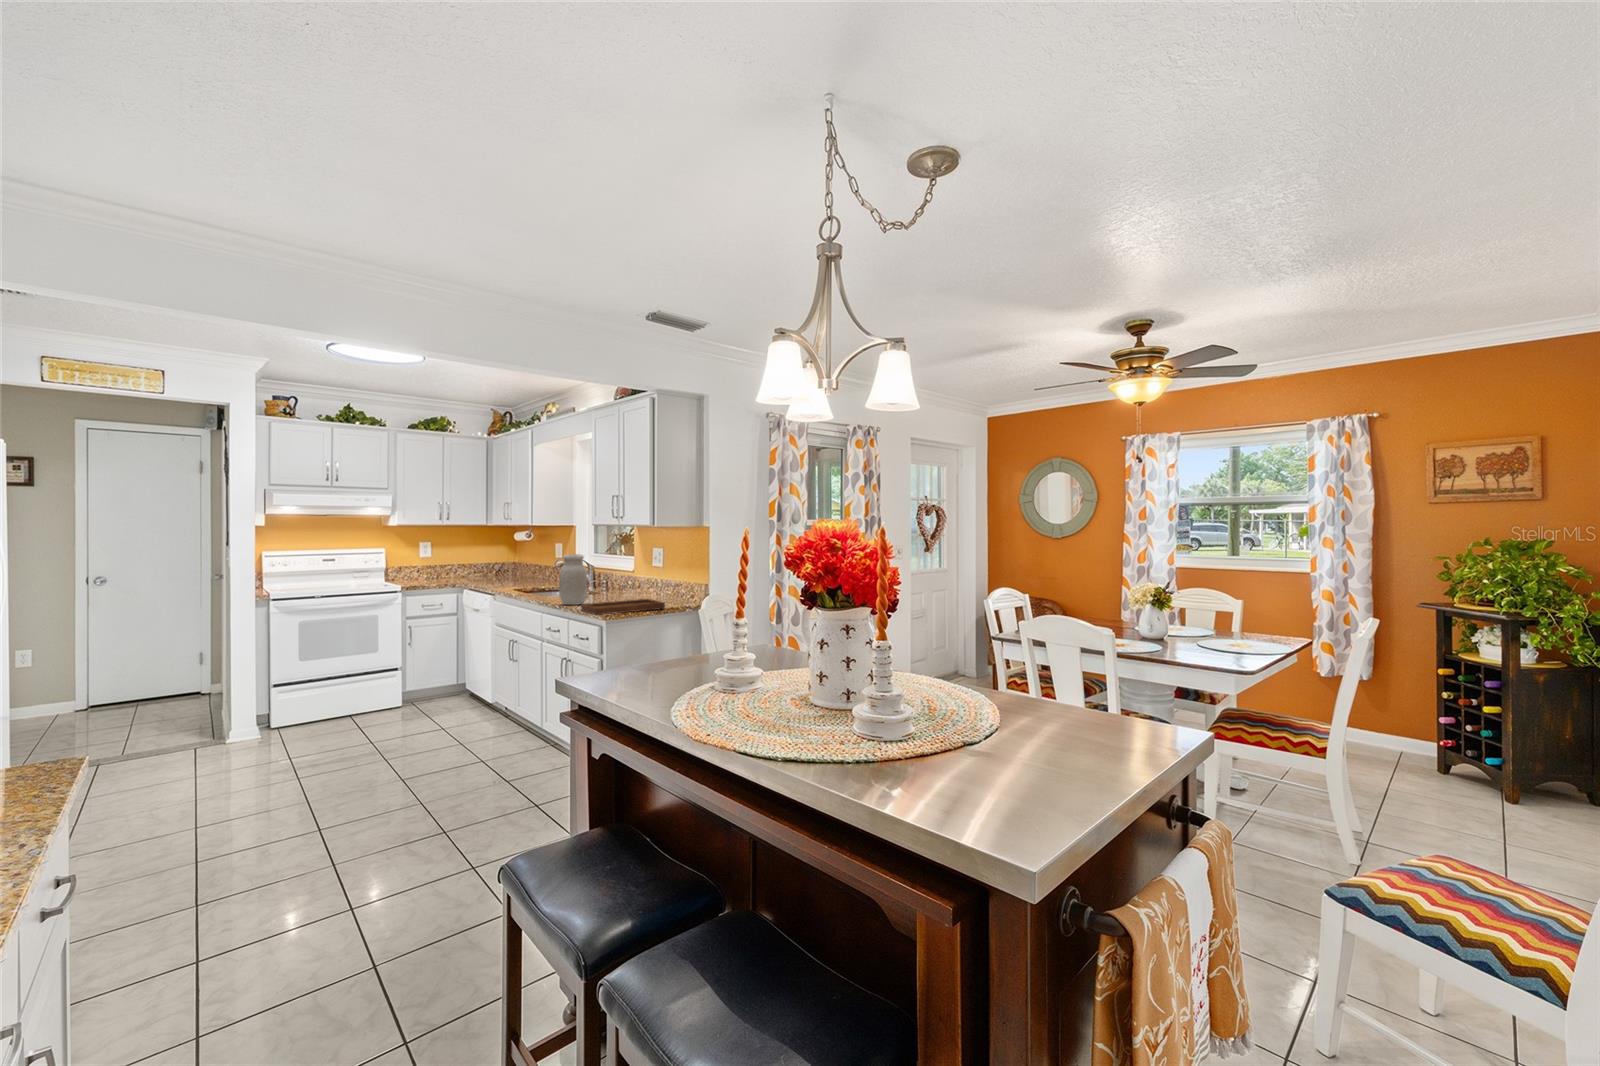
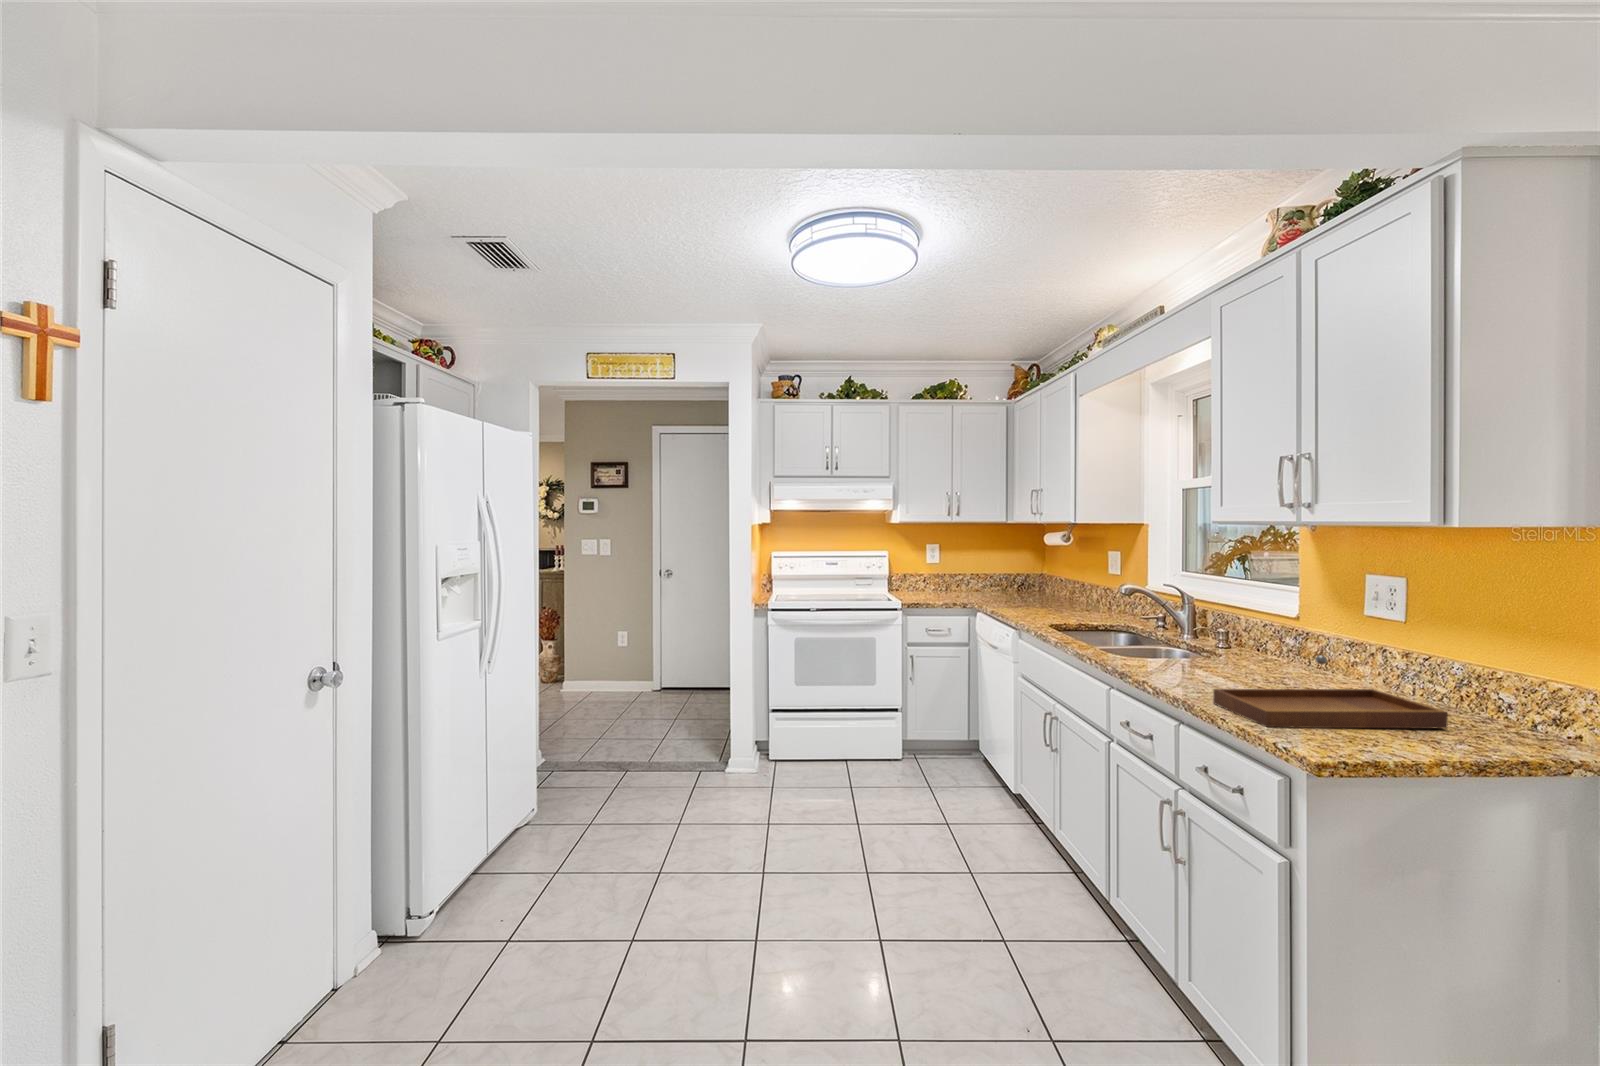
jar: present [559,554,587,605] -> none [1148,577,1208,677]

